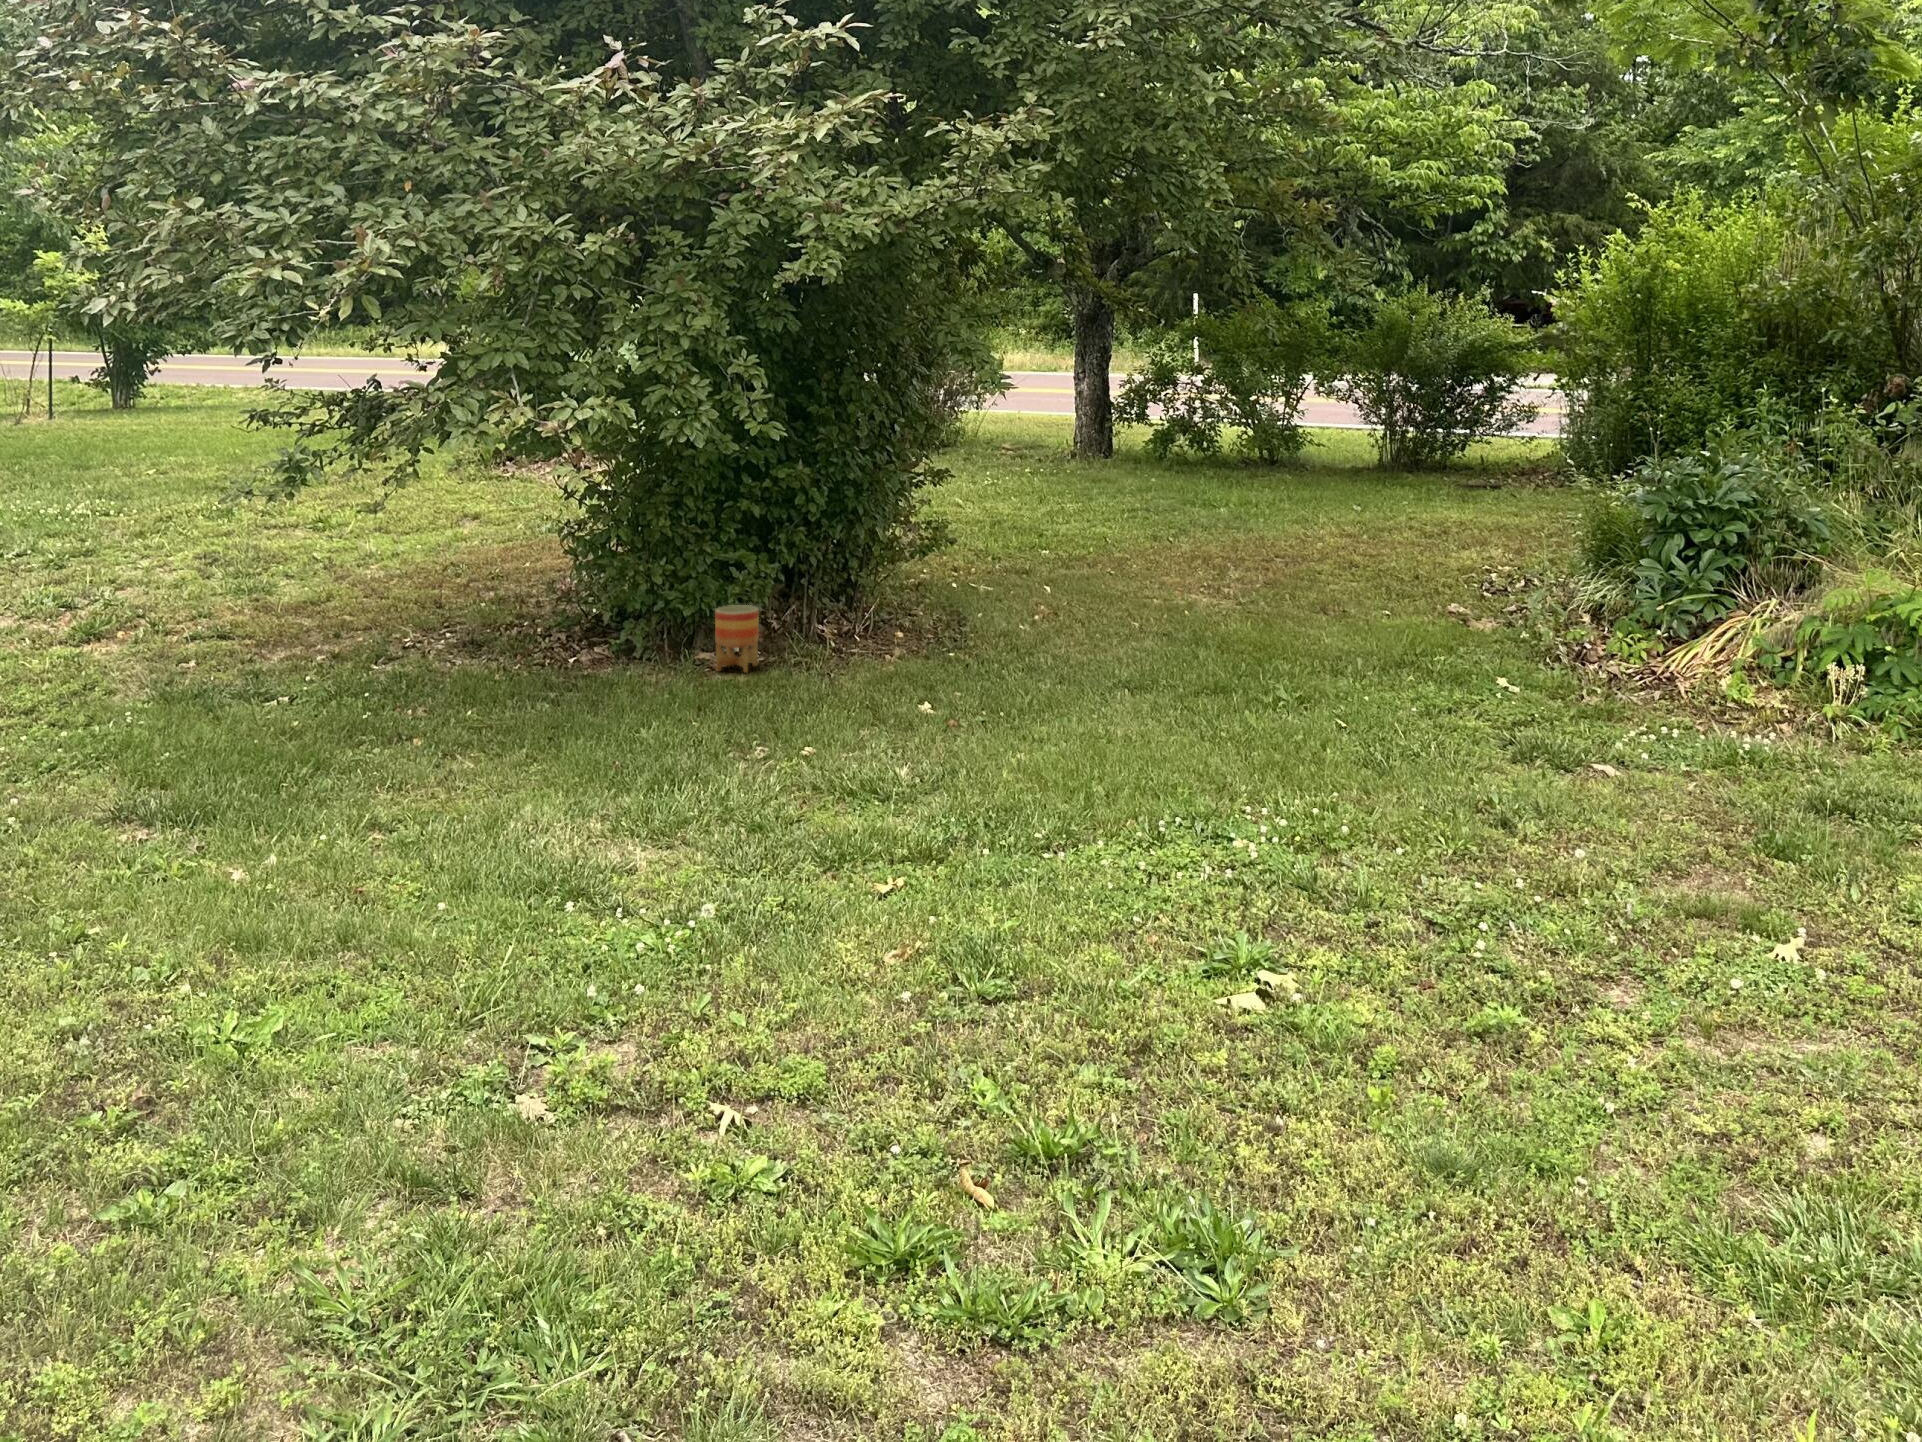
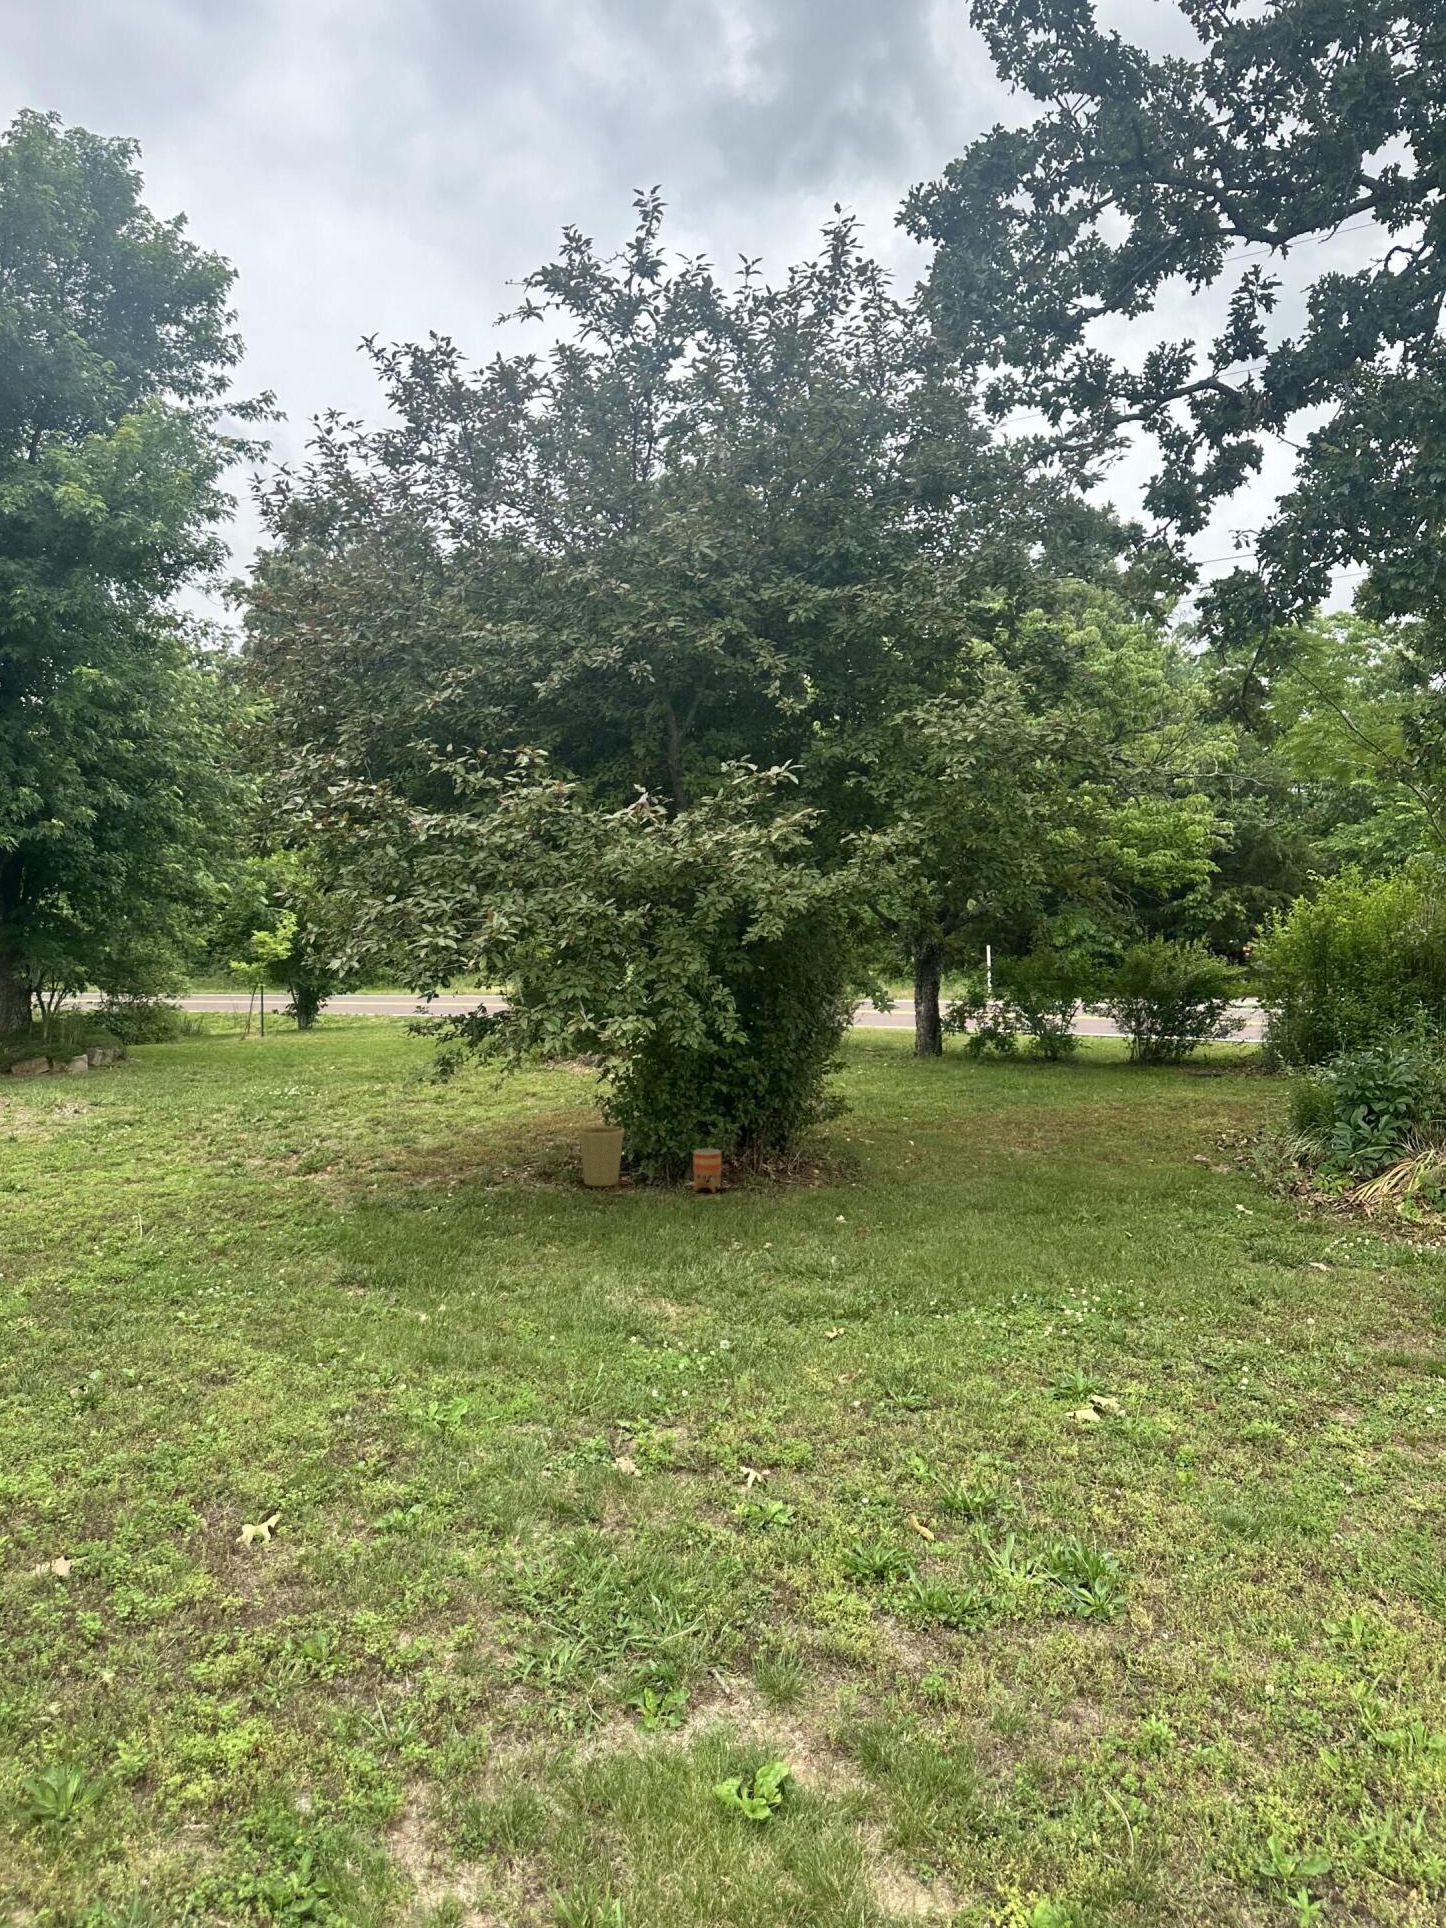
basket: none [533,560,607,668] -> present [579,1121,624,1186]

